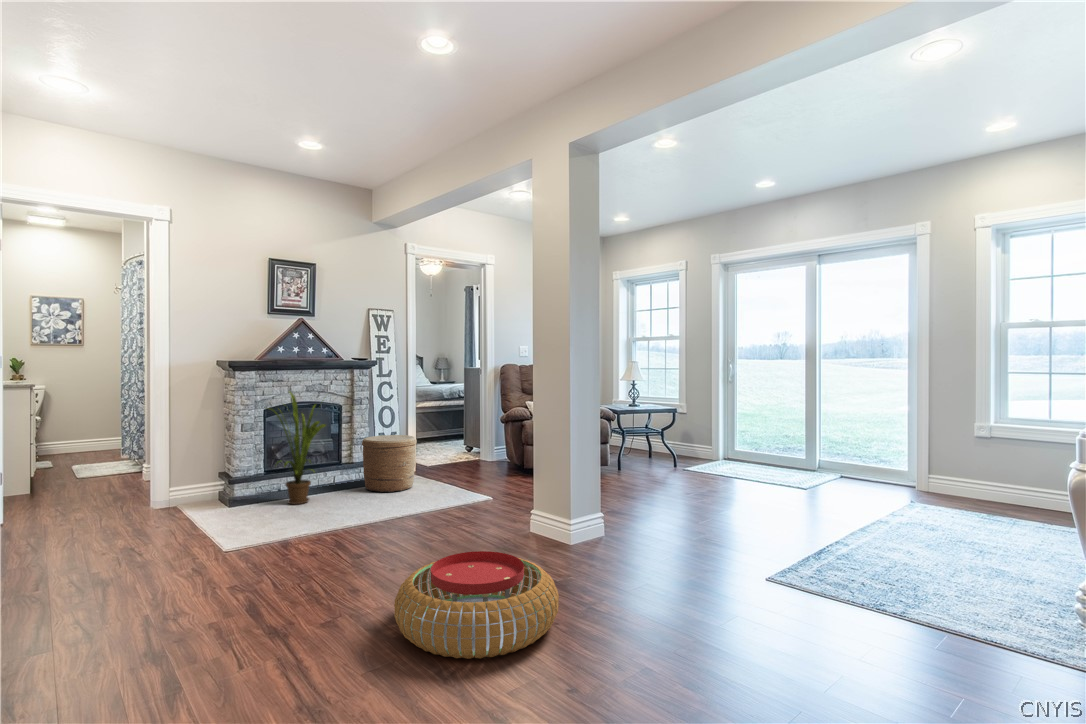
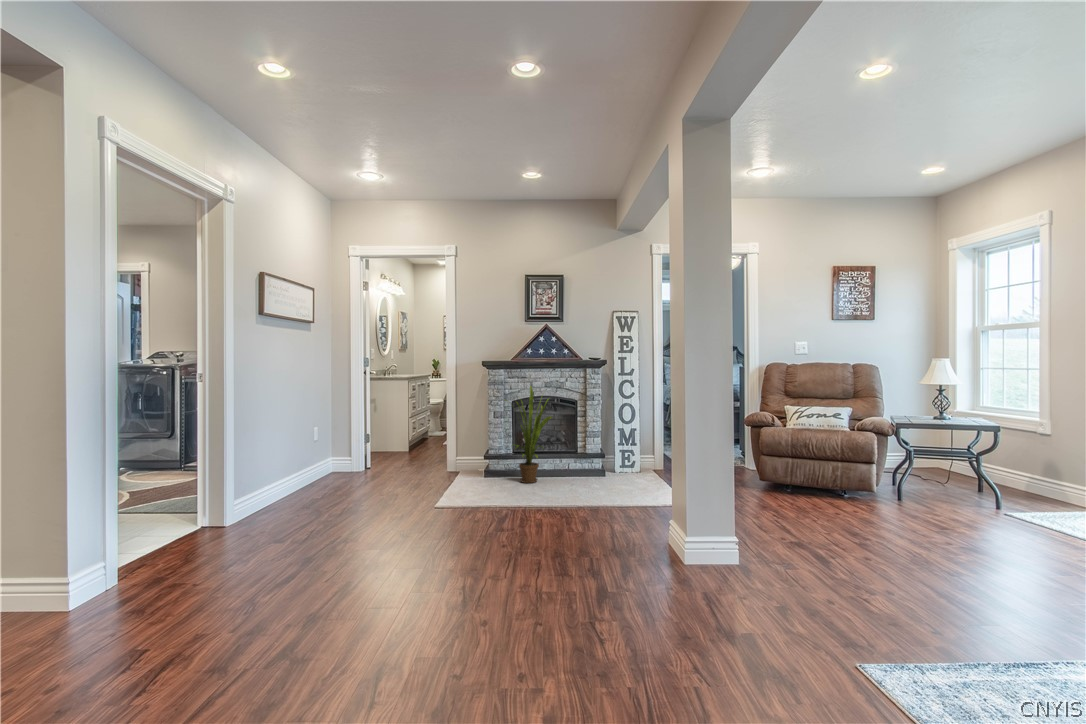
woven basket: present [362,435,417,492] -> none [588,431,637,485]
pouf: present [394,551,559,659] -> none [395,553,562,668]

